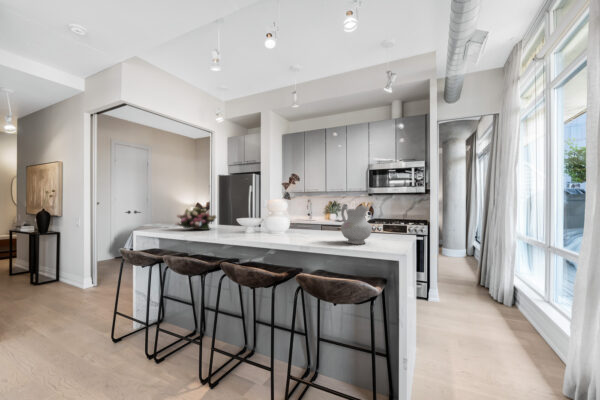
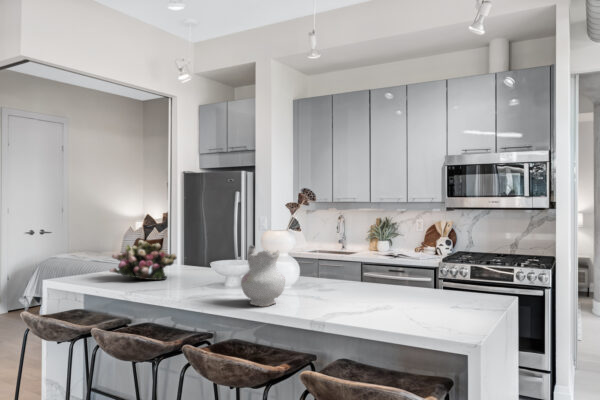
ceramic pitcher: present [341,204,372,244] -> present [241,245,285,307]

